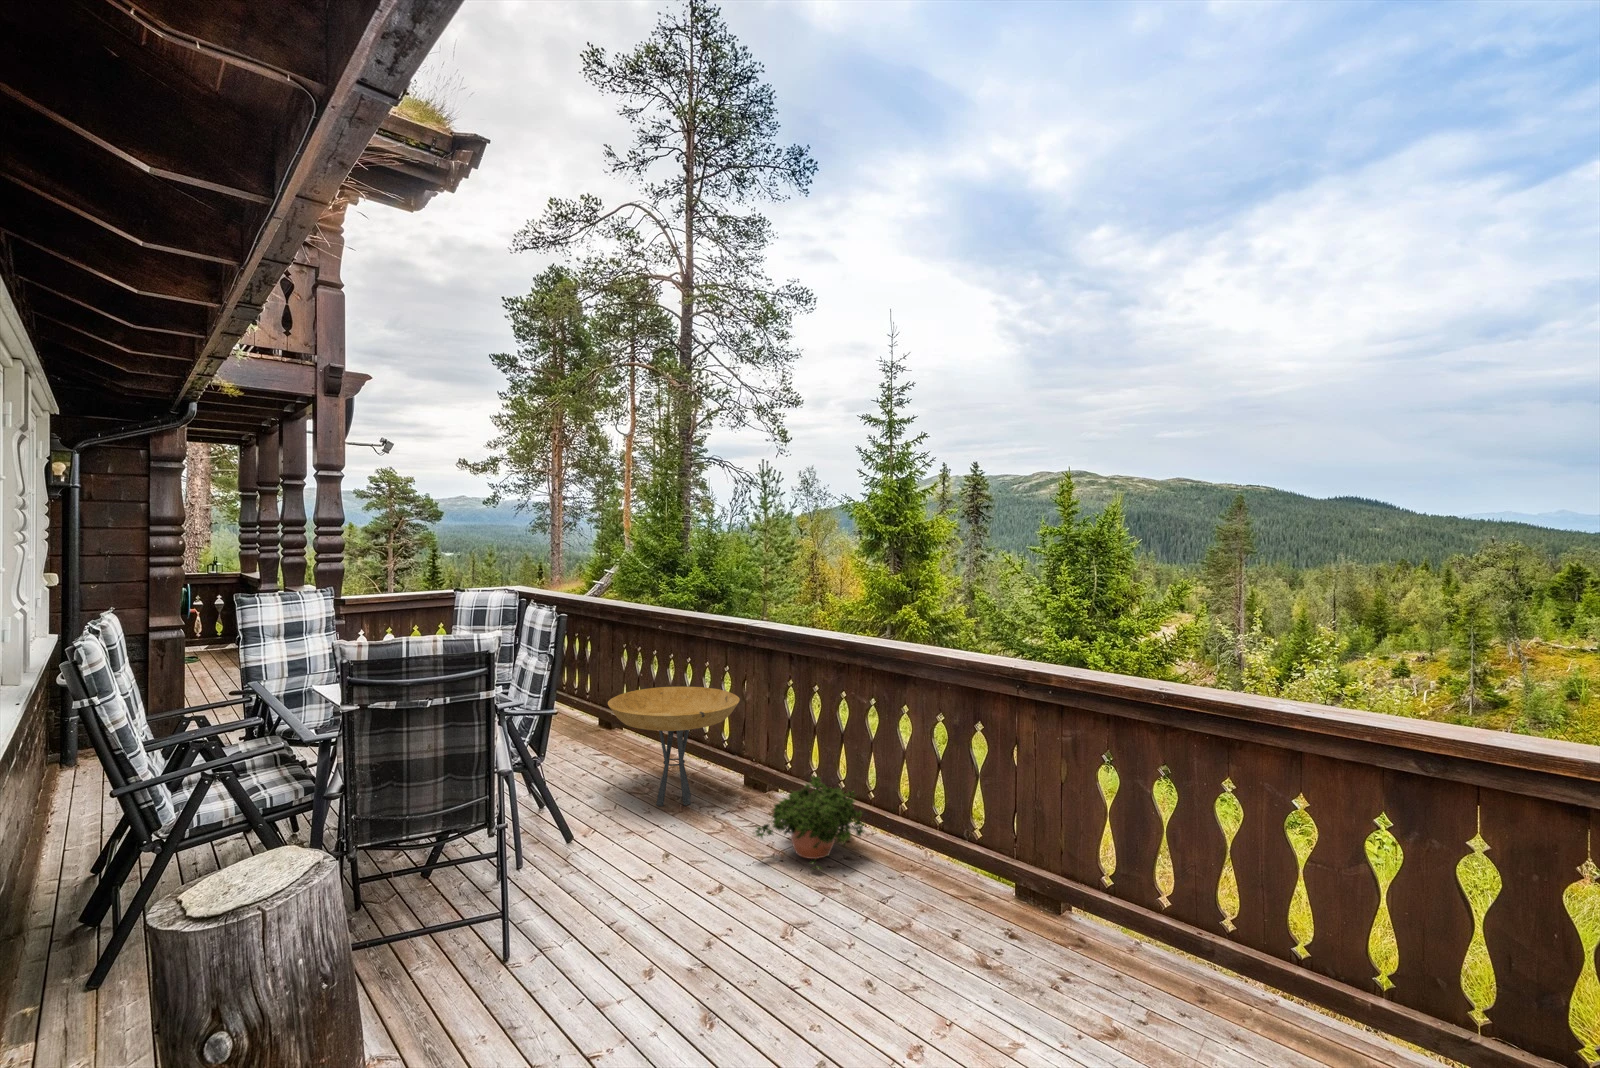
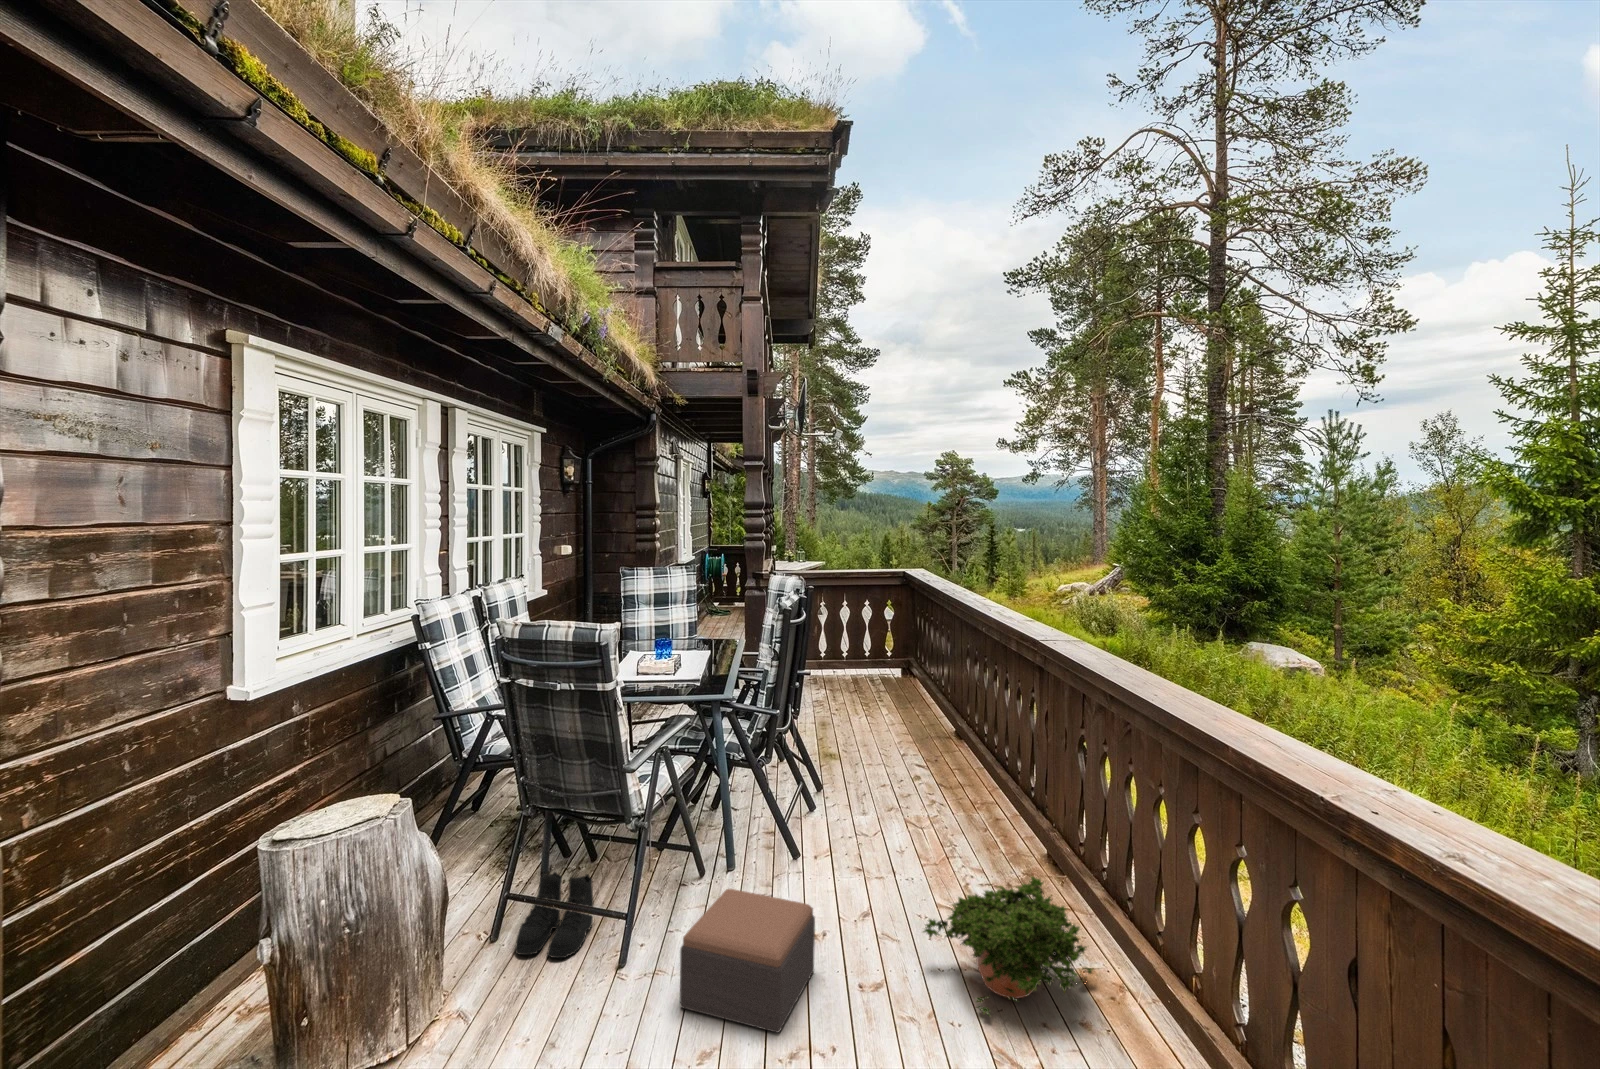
side table: present [608,687,740,806] -> none [854,706,1016,858]
footstool: none [608,839,713,951] -> present [680,889,815,1033]
boots: none [402,891,478,985] -> present [515,872,594,958]

